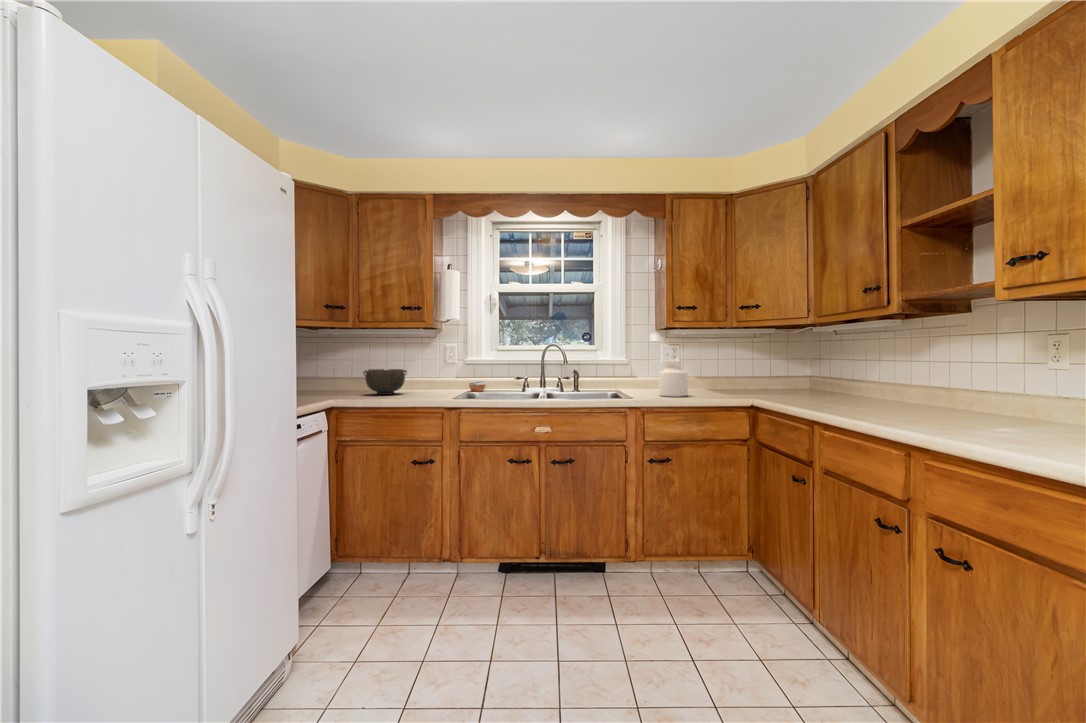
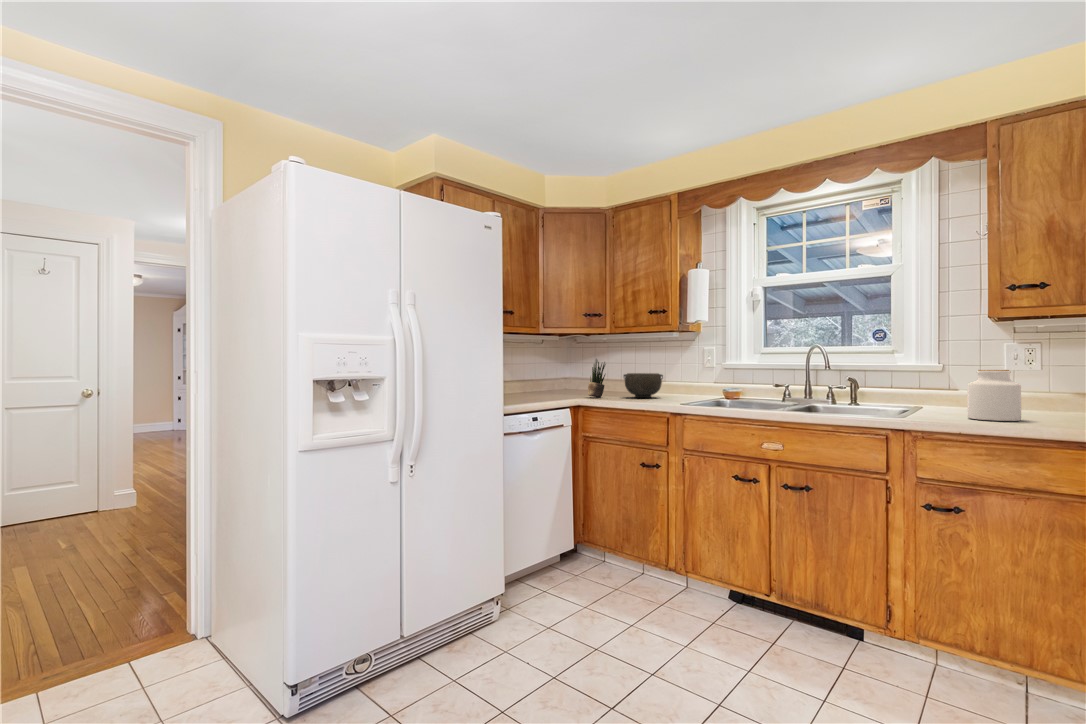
potted plant: none [323,353,344,397] -> present [588,359,606,397]

